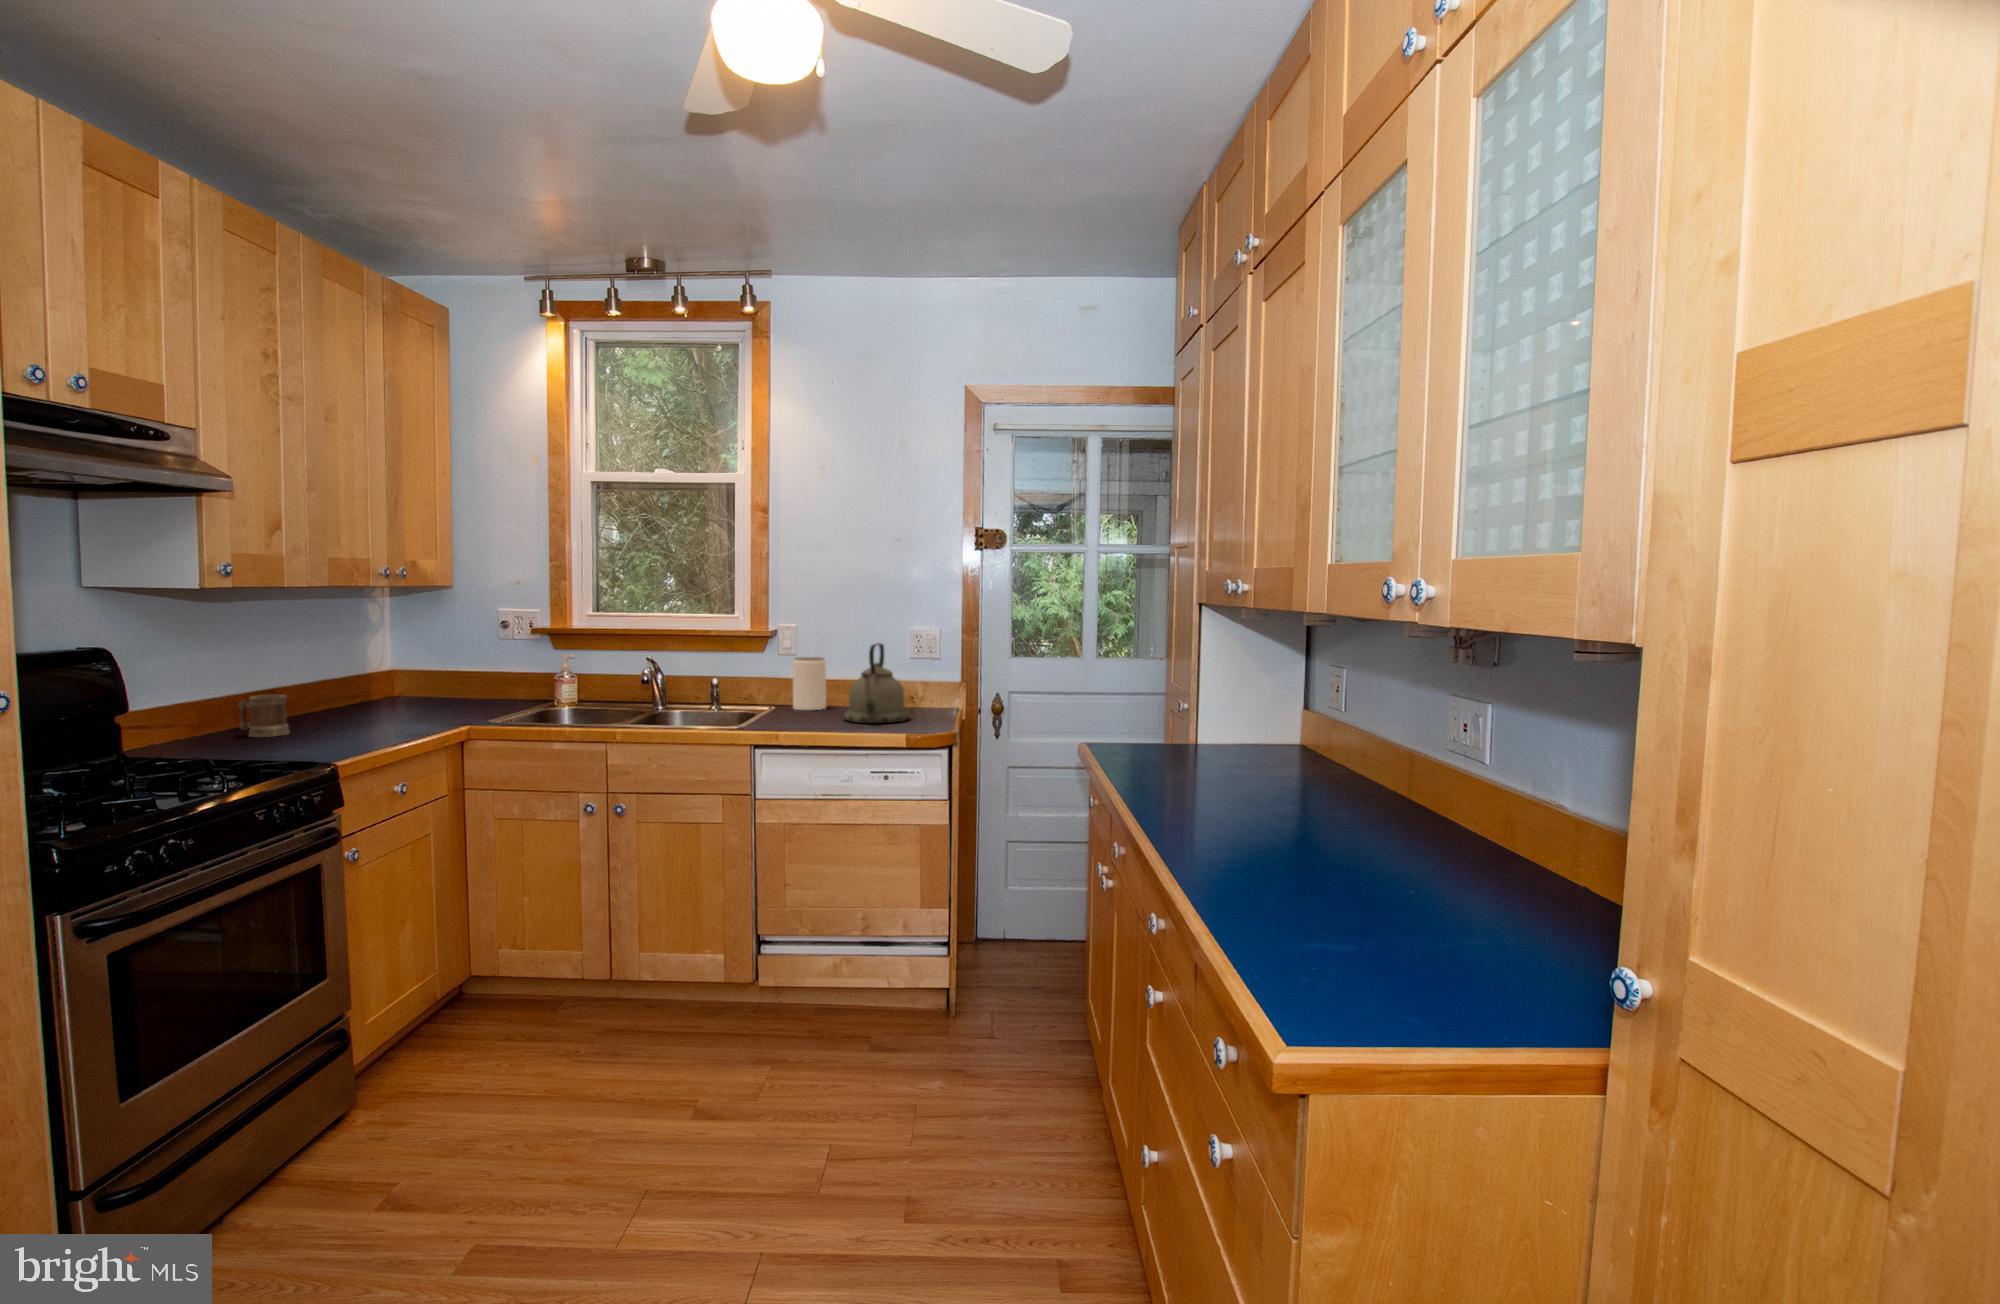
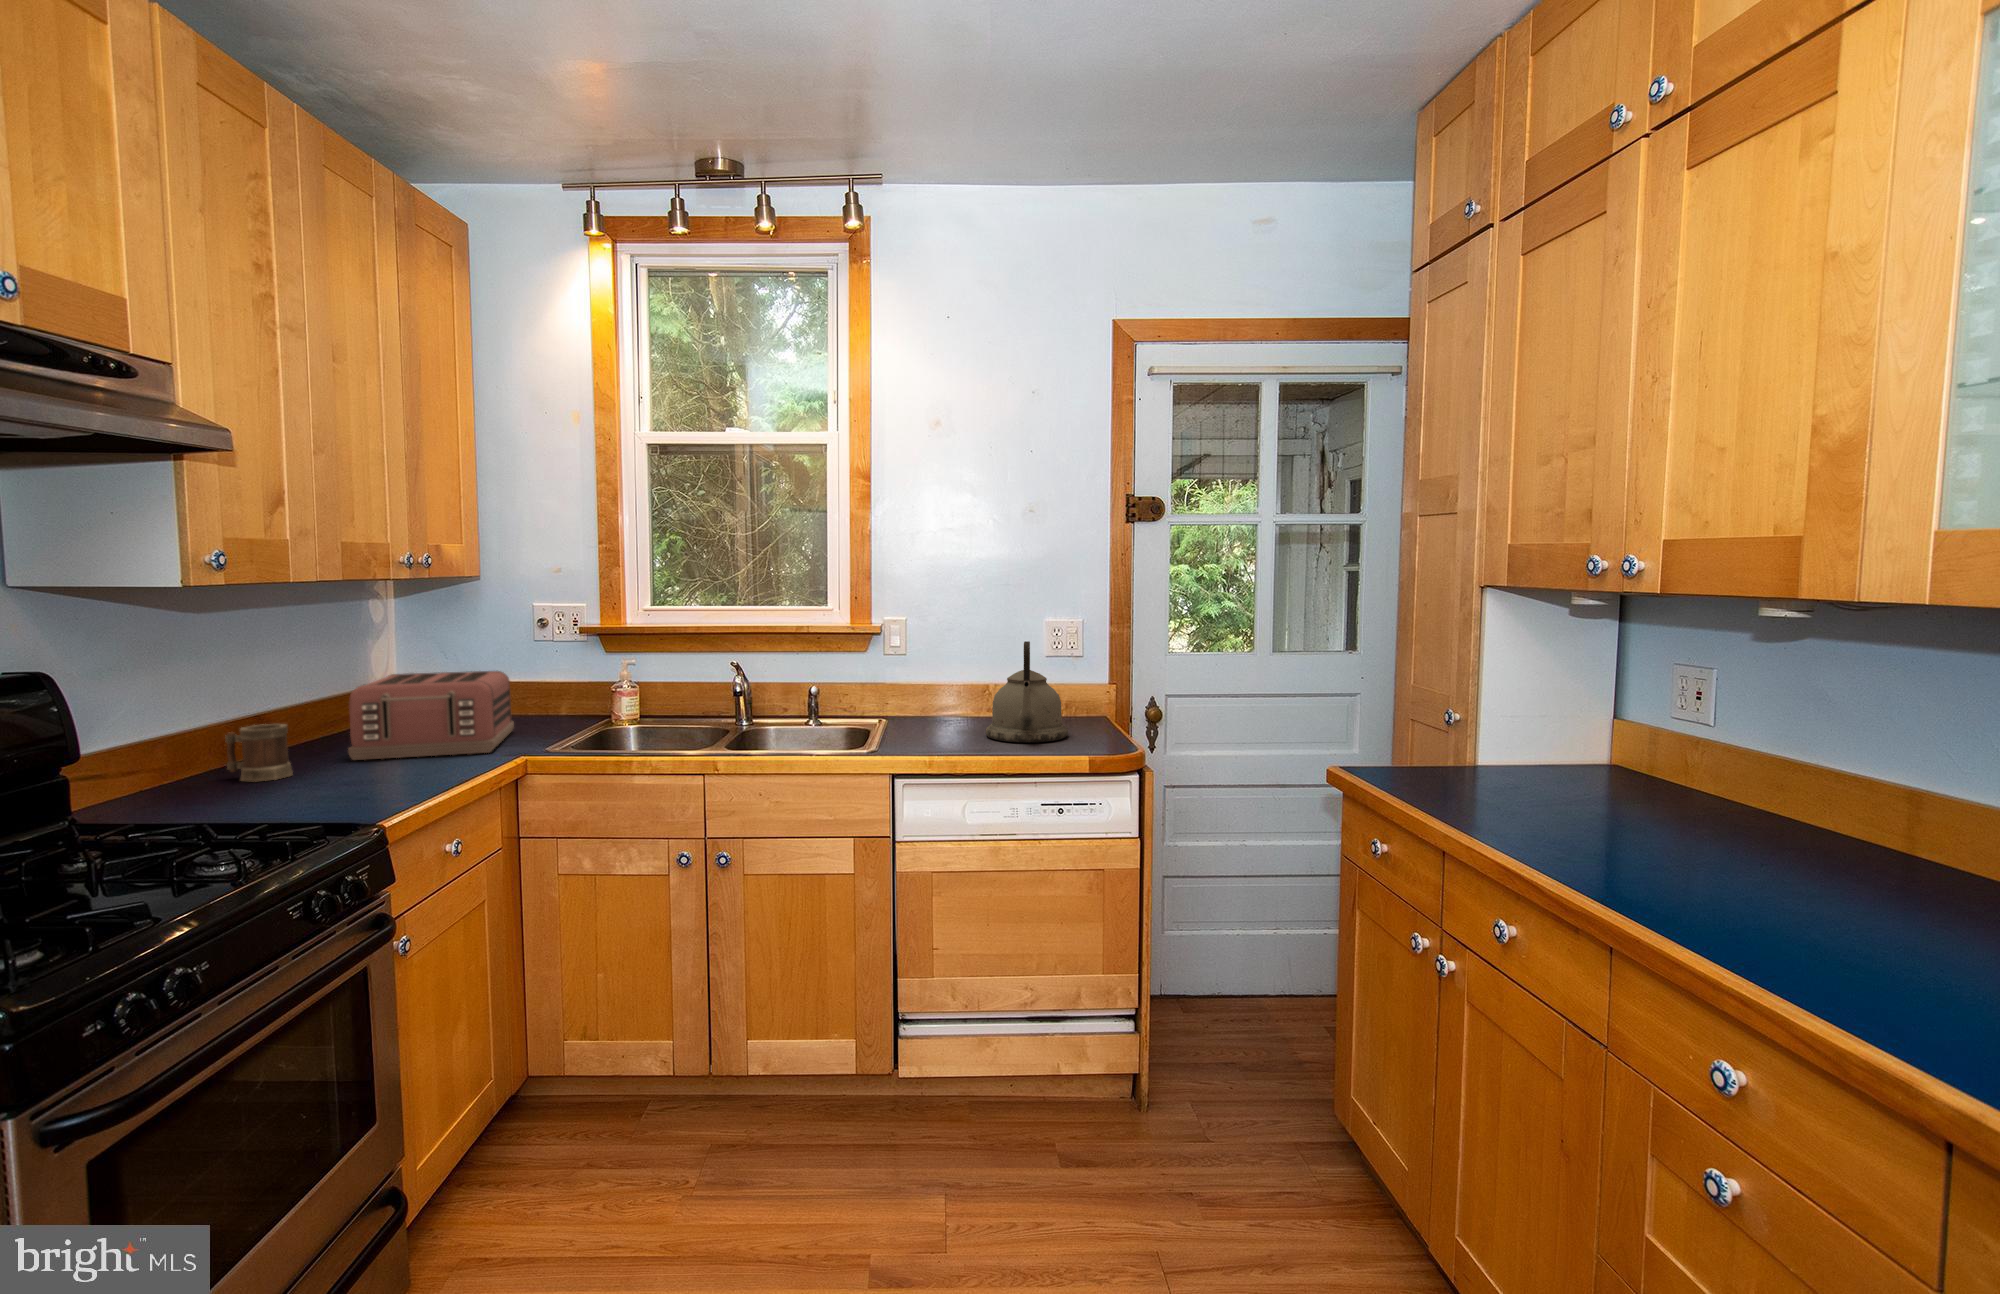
jar: present [793,657,826,710] -> none [907,658,948,724]
toaster: none [335,661,474,726] -> present [348,671,514,760]

